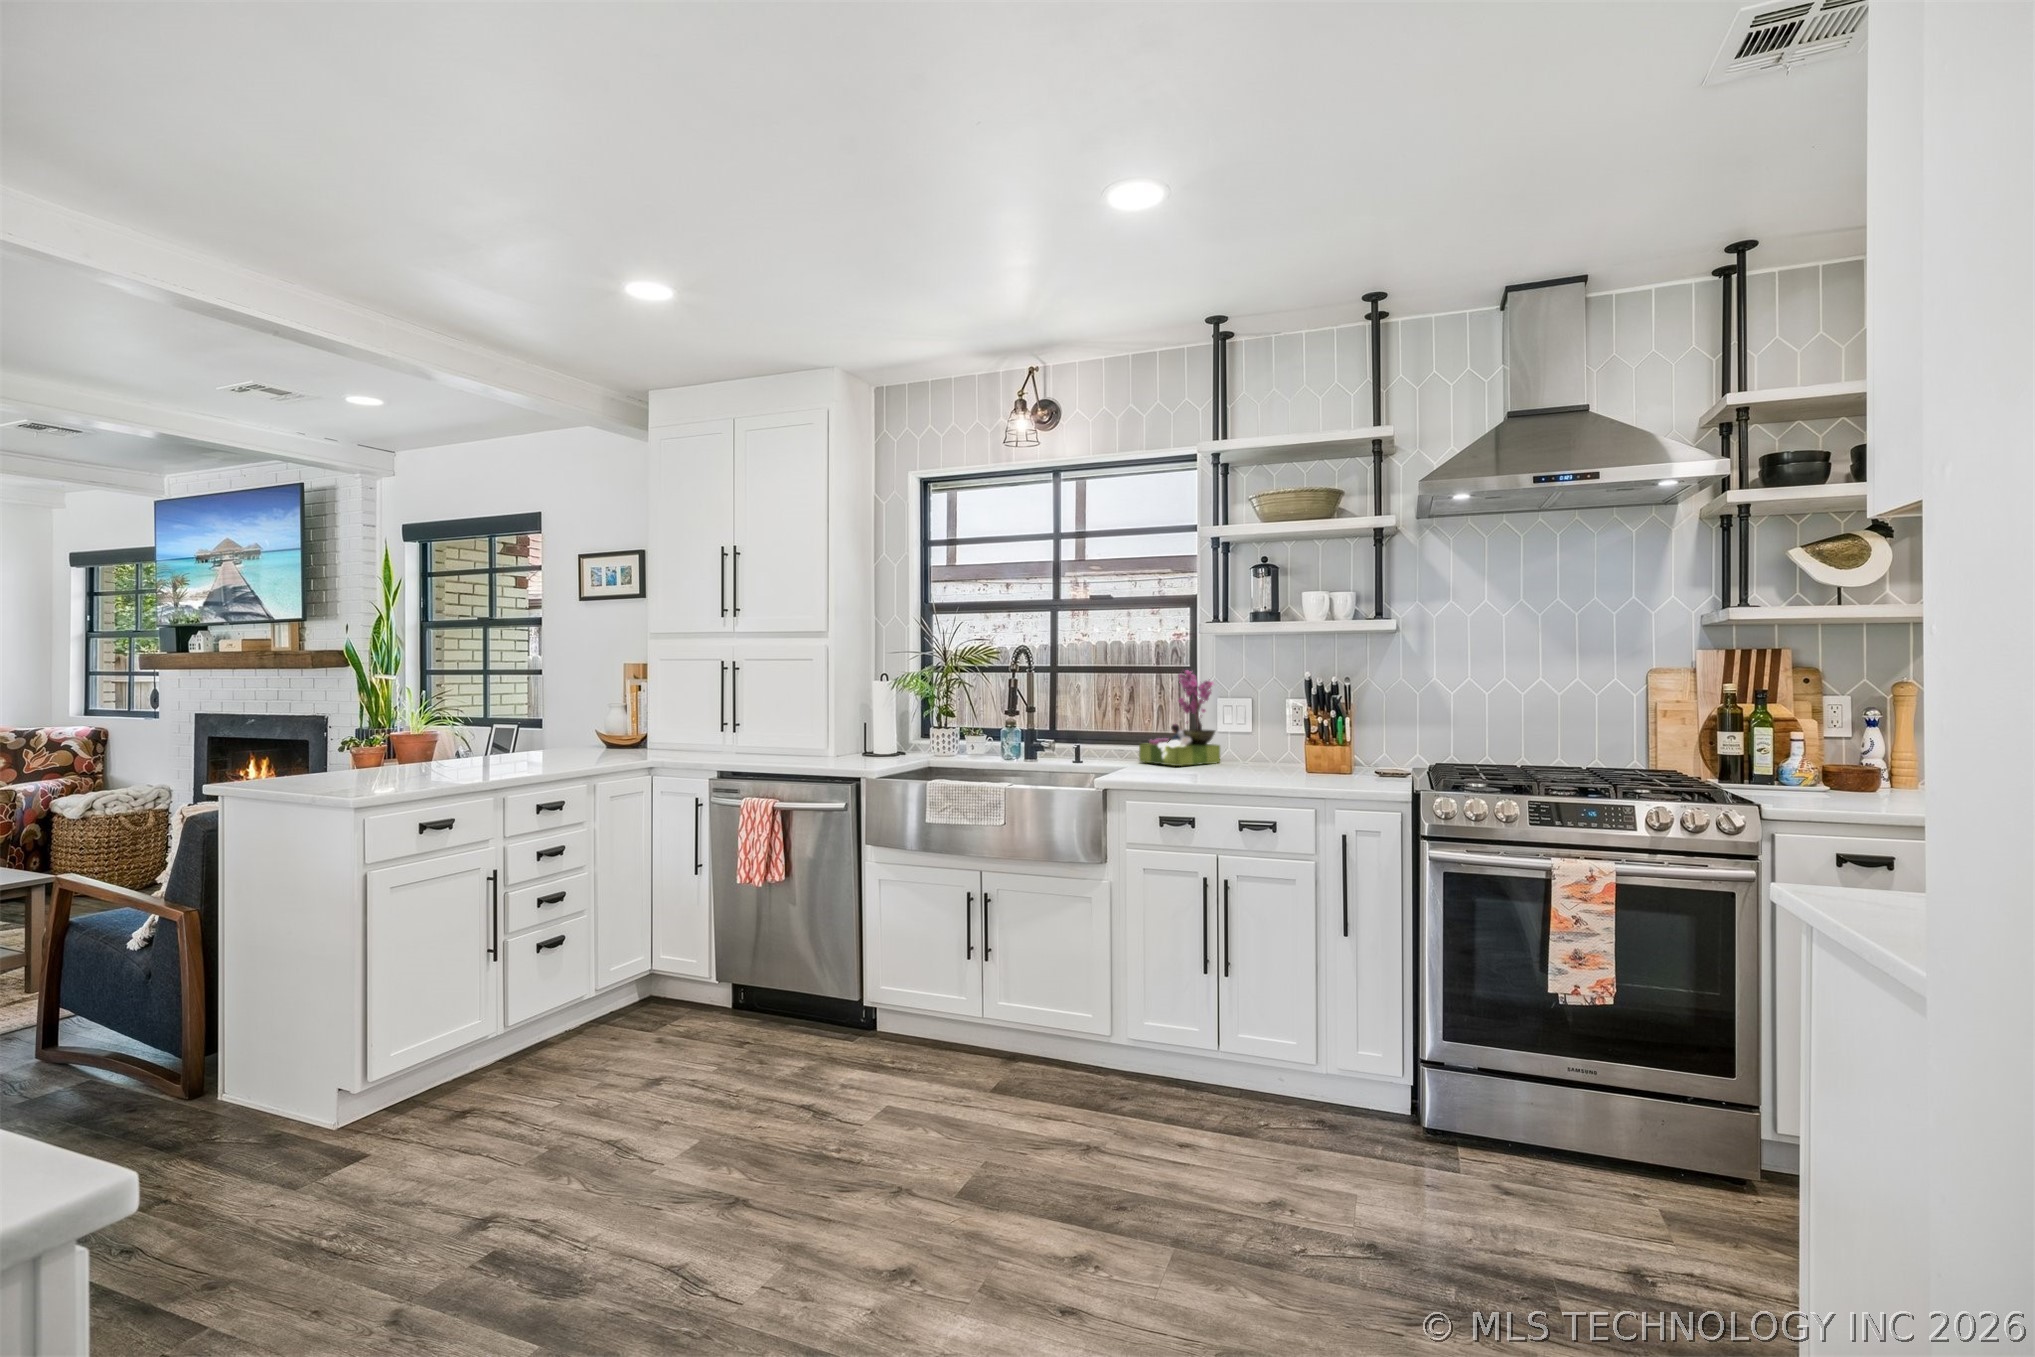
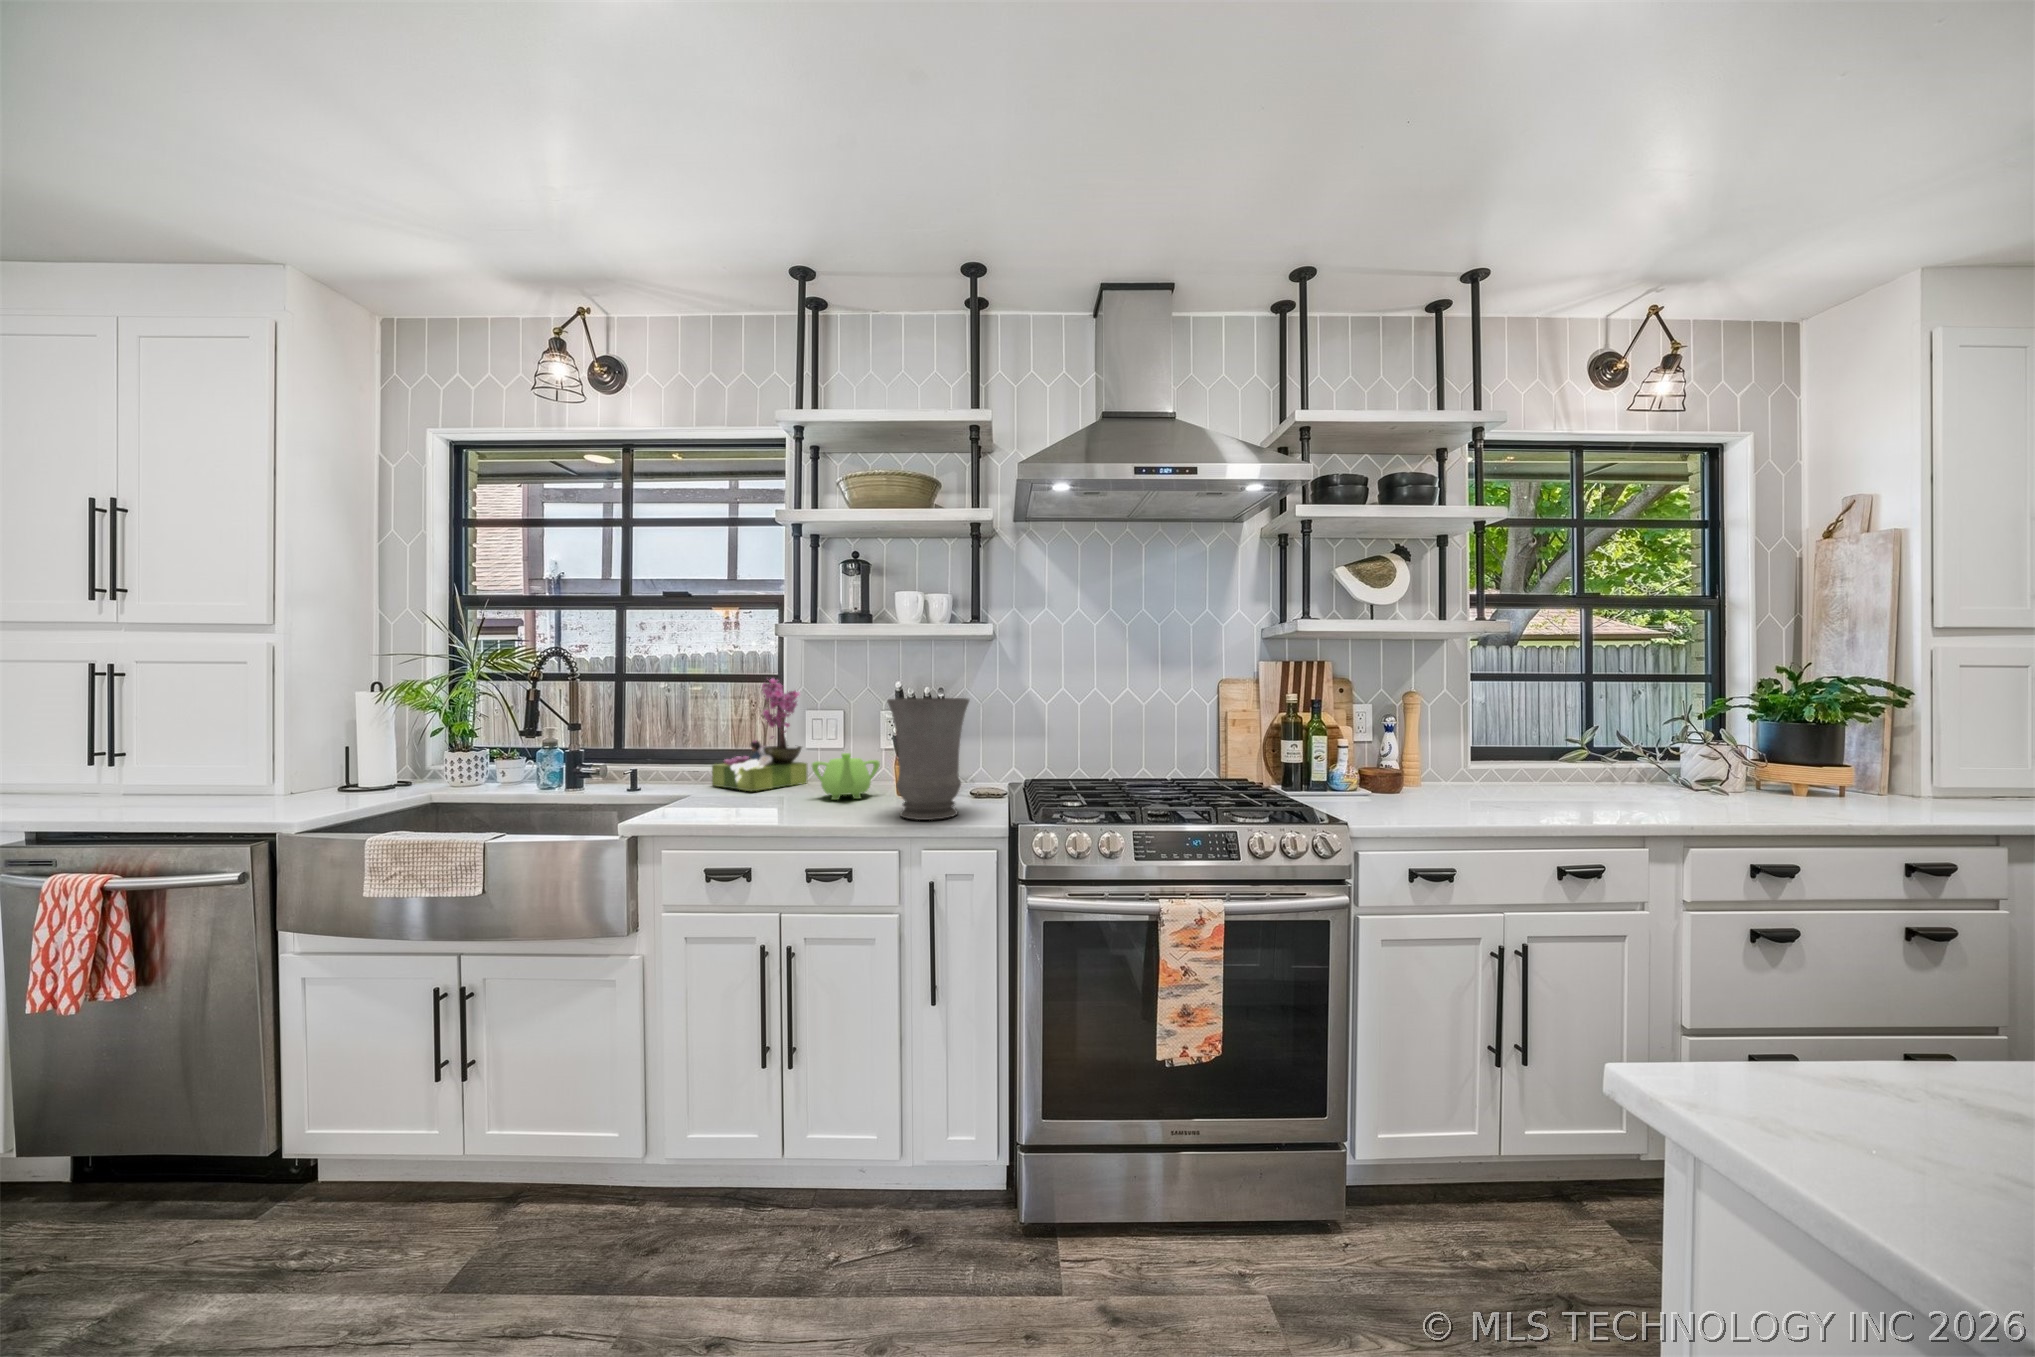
vase: none [1302,684,1376,786] -> present [887,698,969,820]
teapot: none [1231,734,1290,773] -> present [812,753,880,800]

